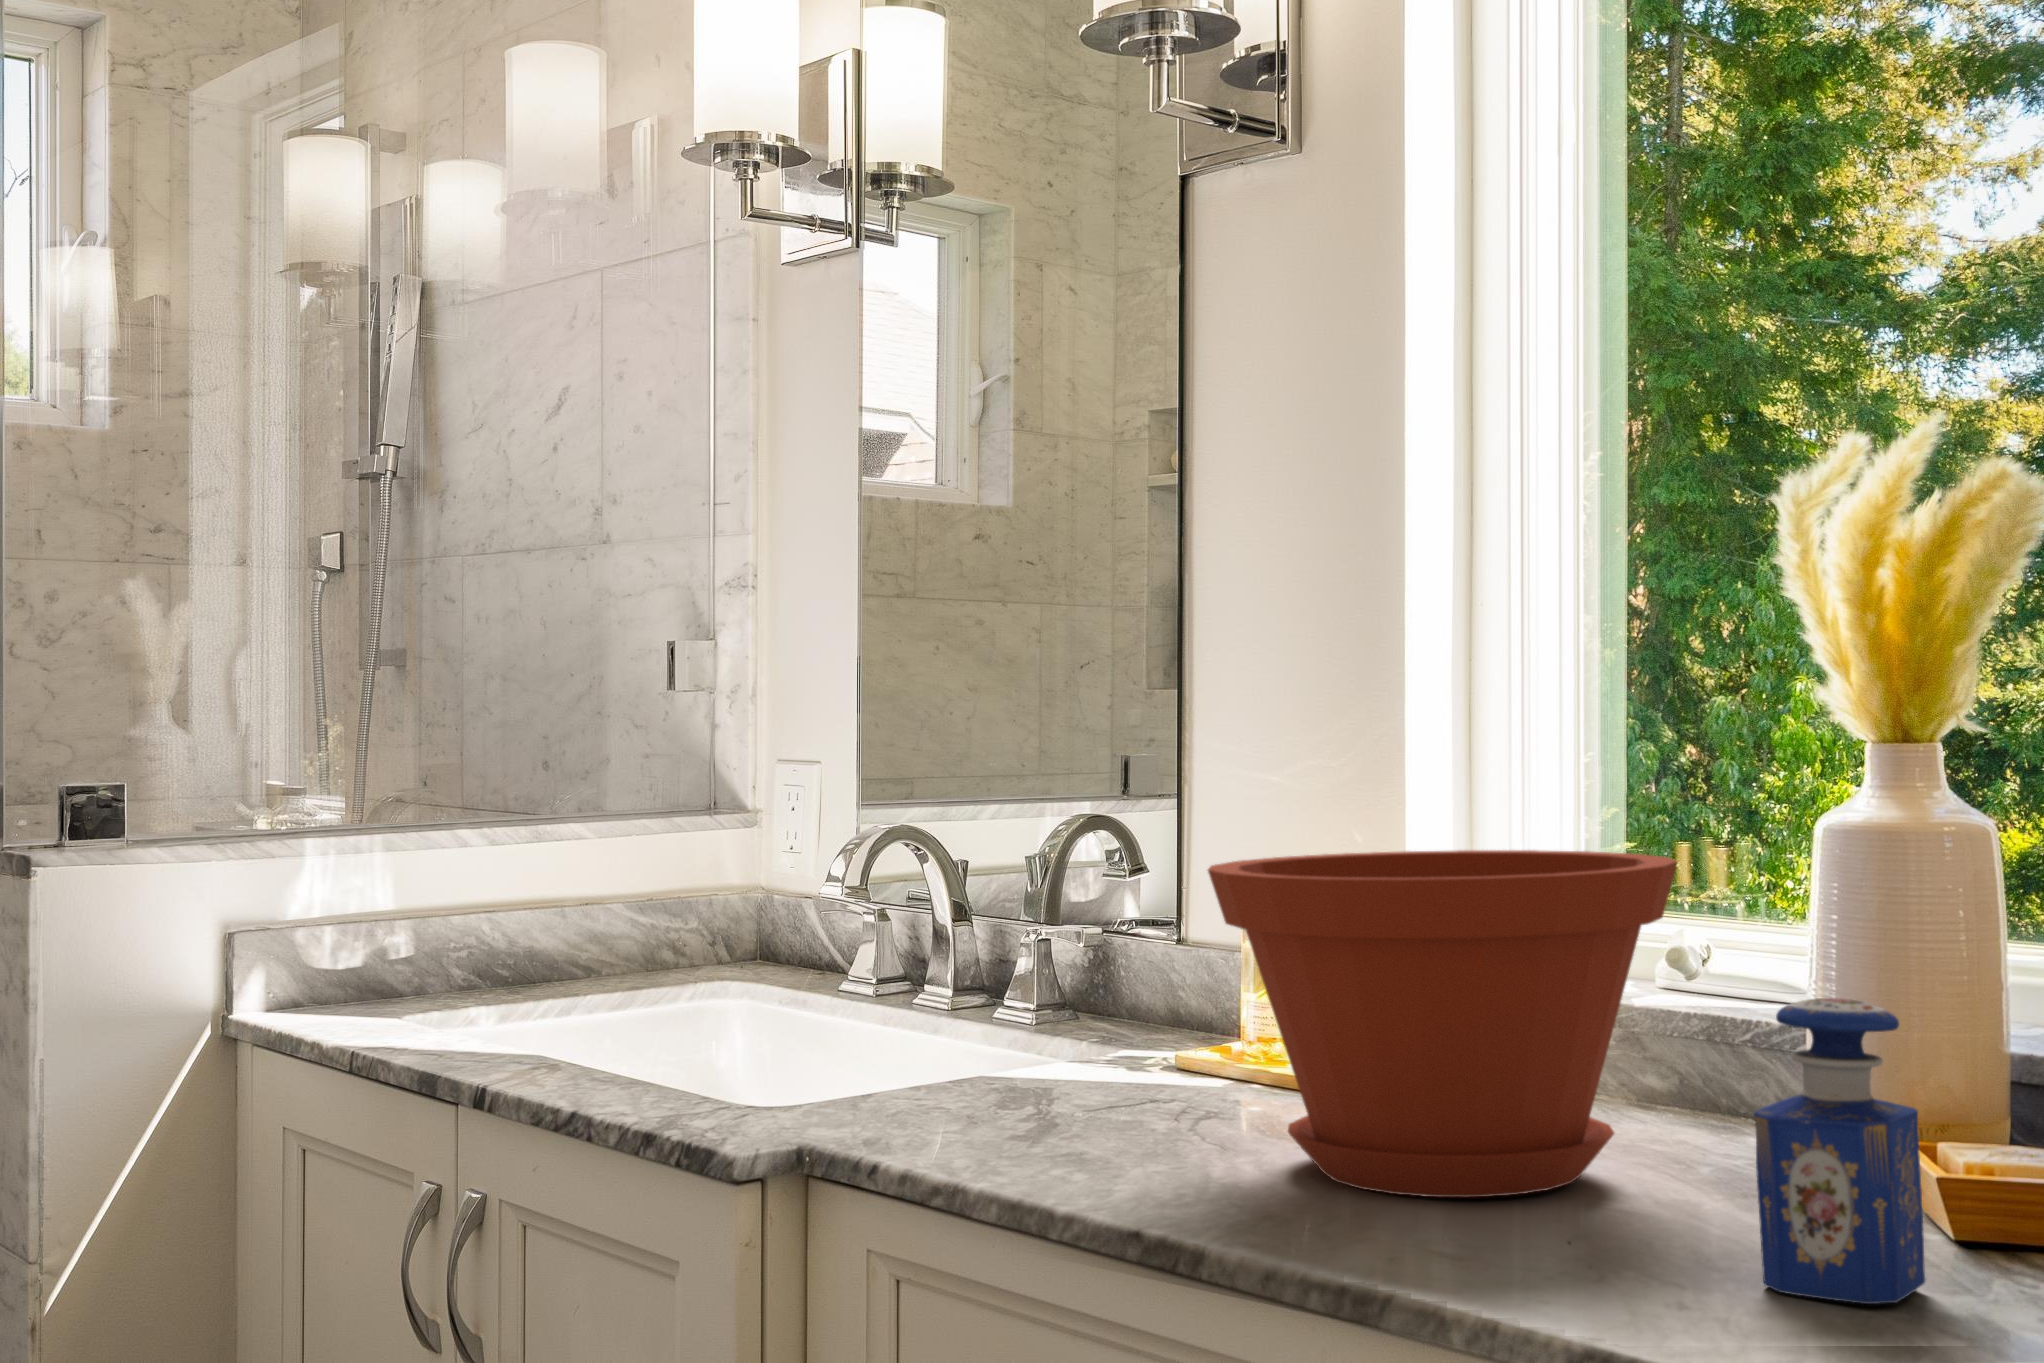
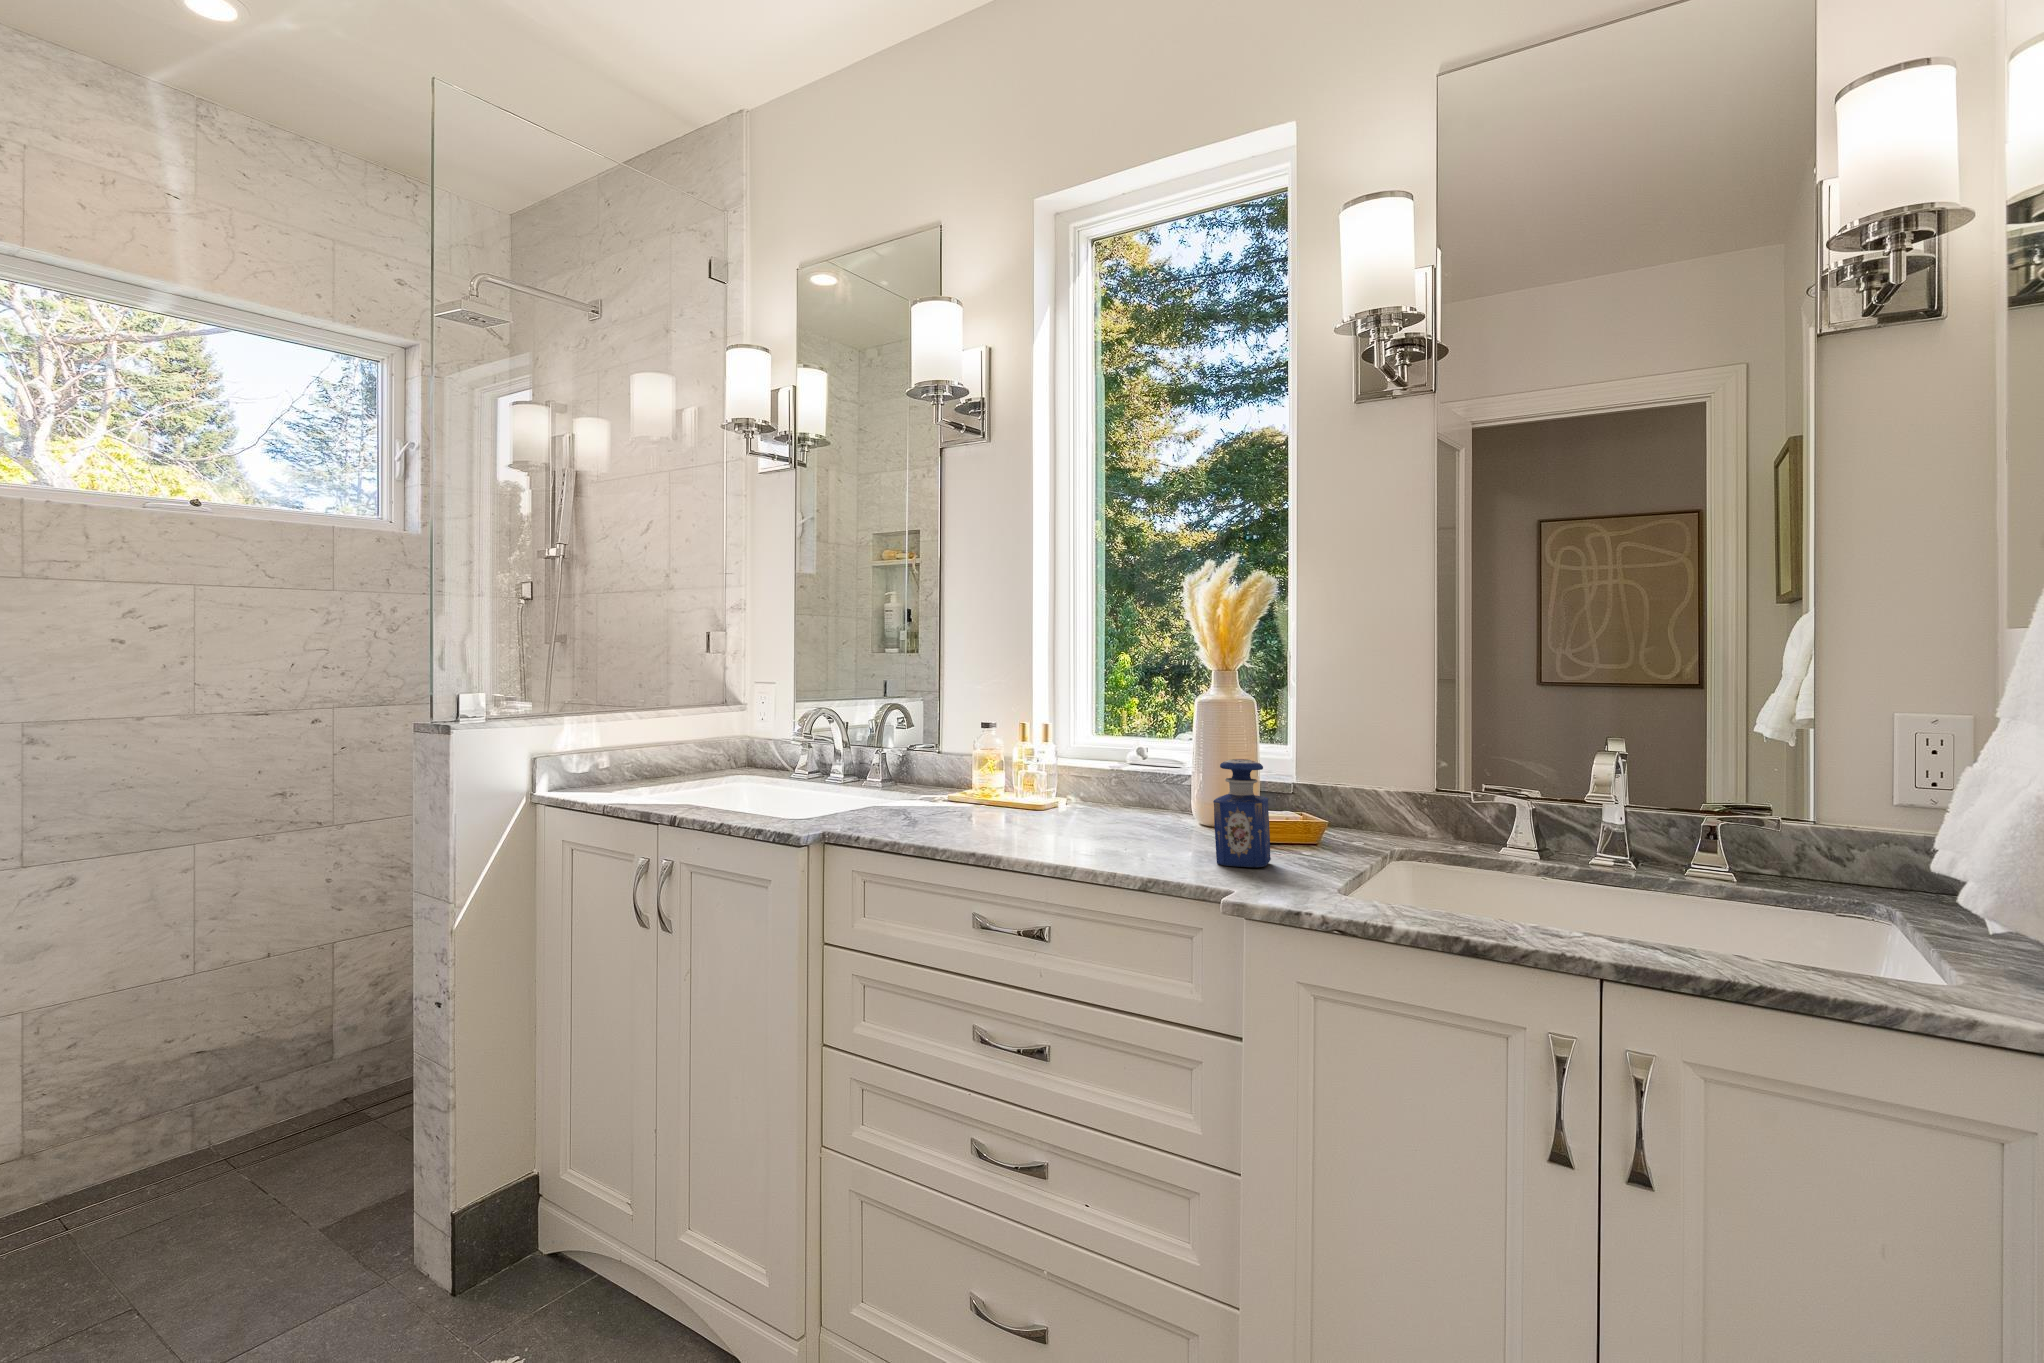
plant pot: present [1208,850,1677,1197] -> none [989,712,1165,841]

